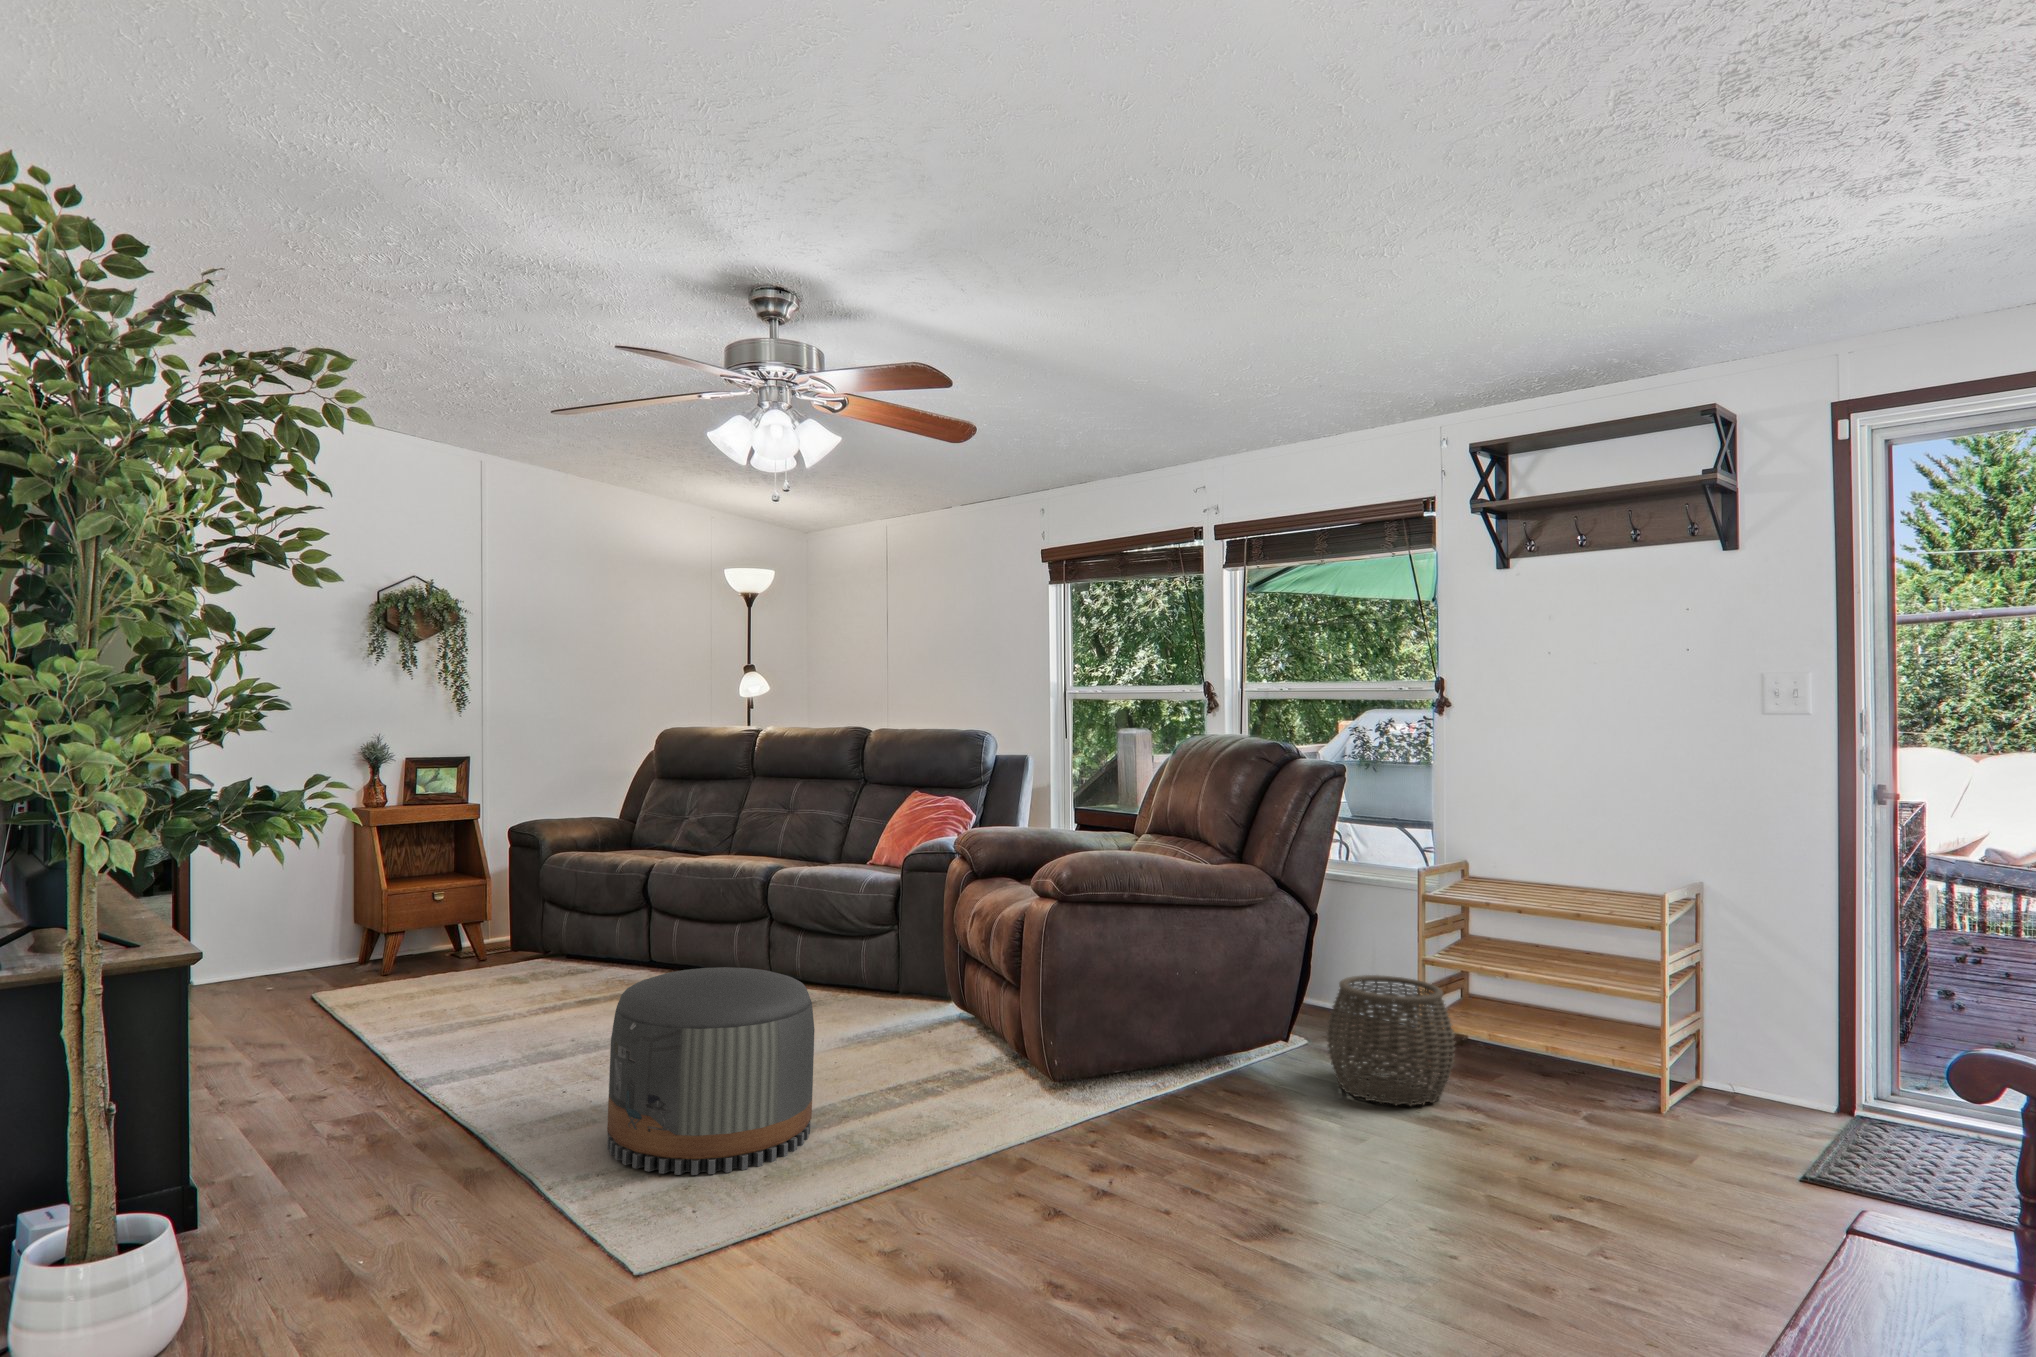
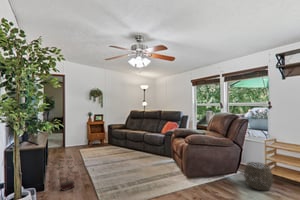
pouf: present [607,967,815,1175] -> none [109,153,143,190]
potted plant: none [276,995,472,1218] -> present [58,160,81,190]

